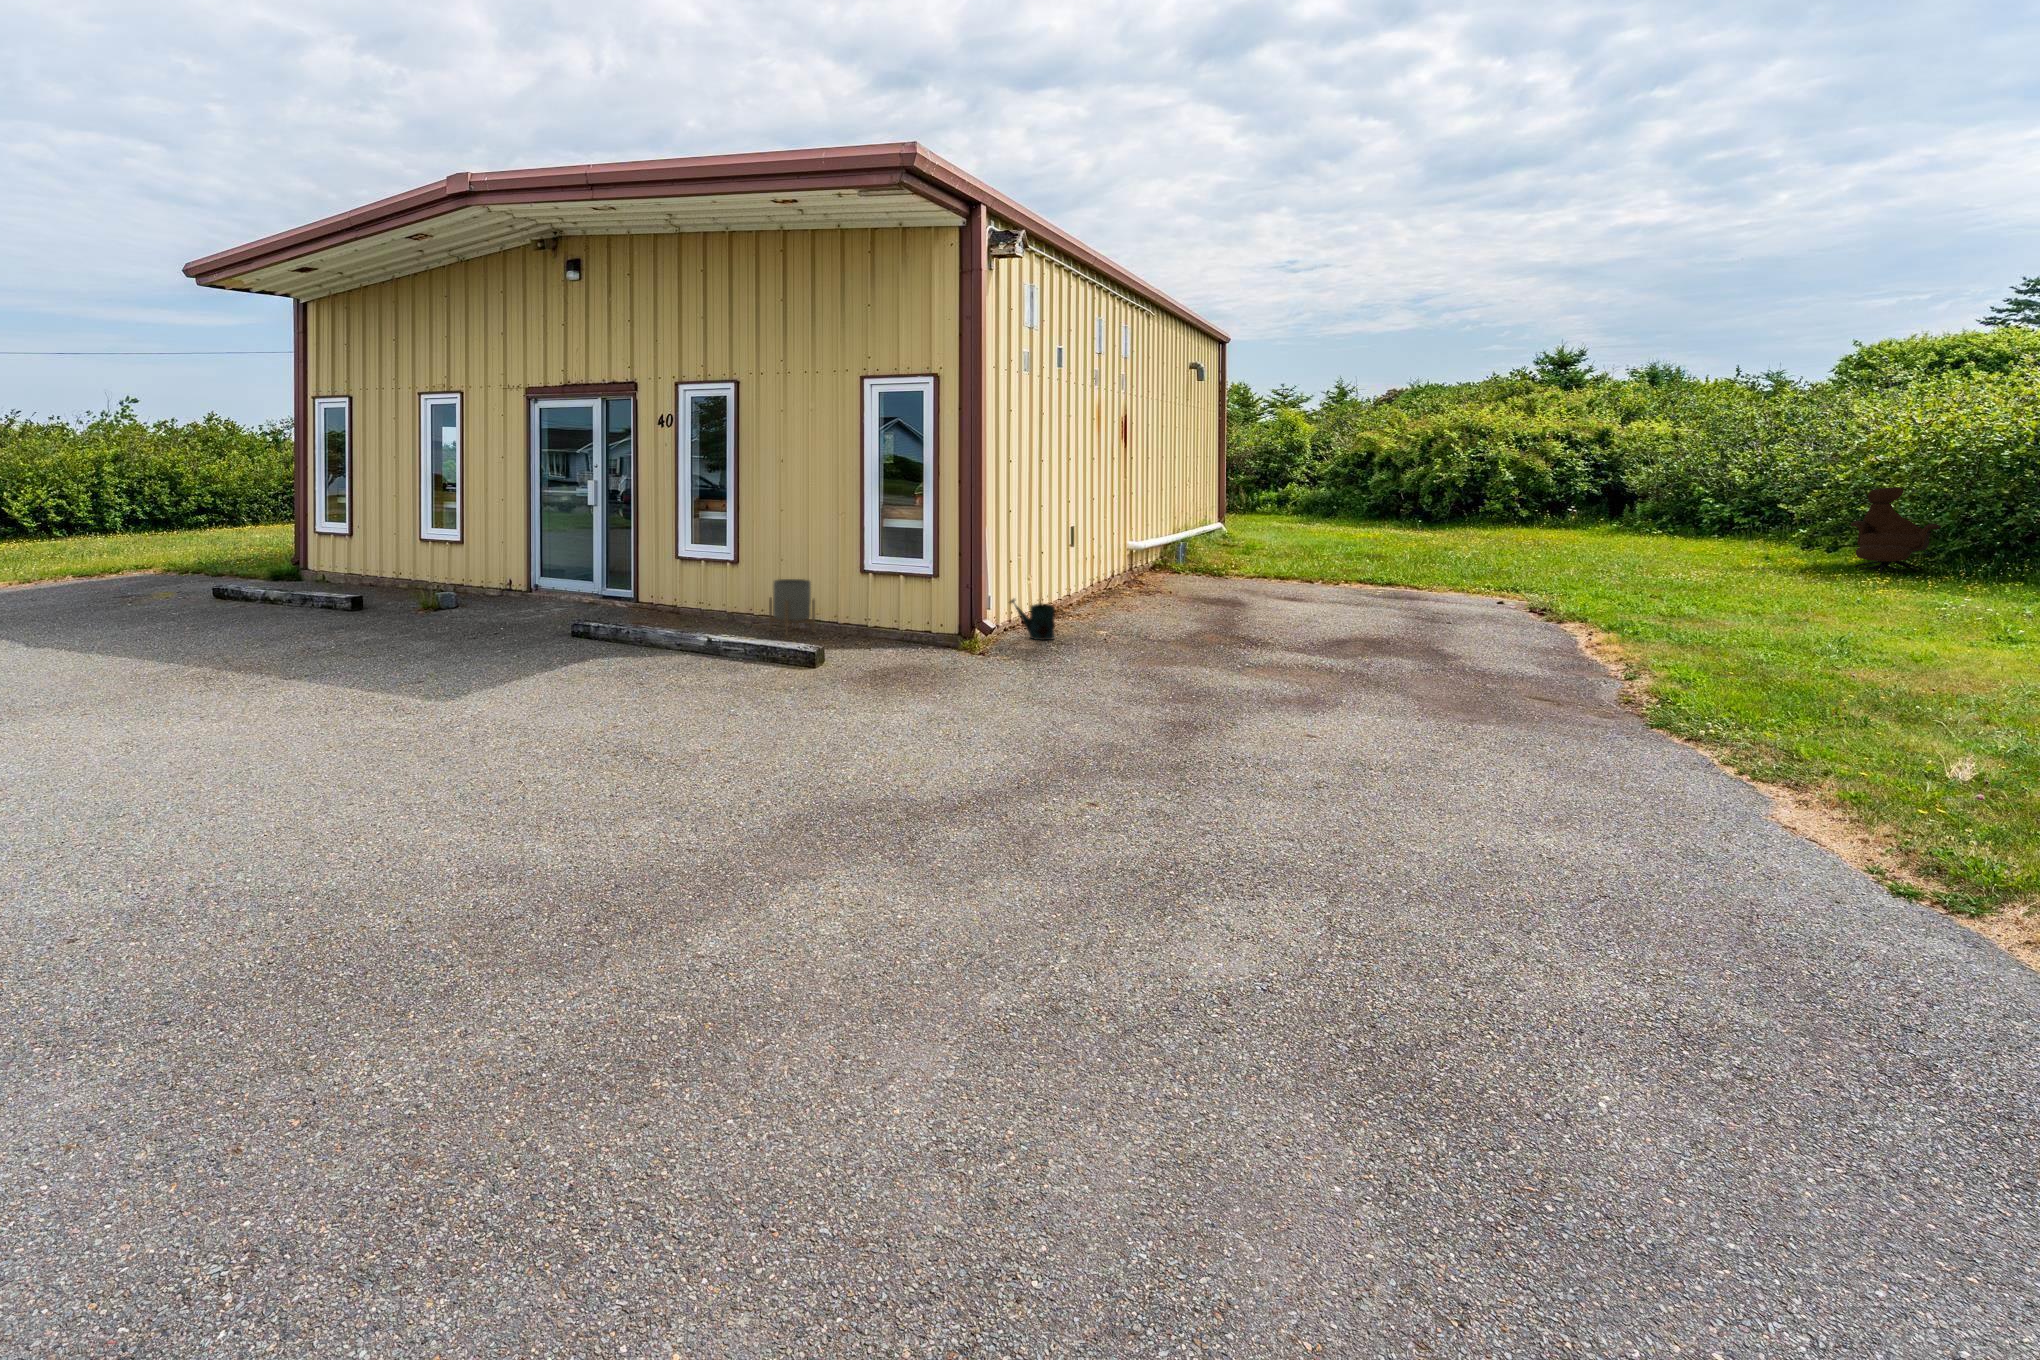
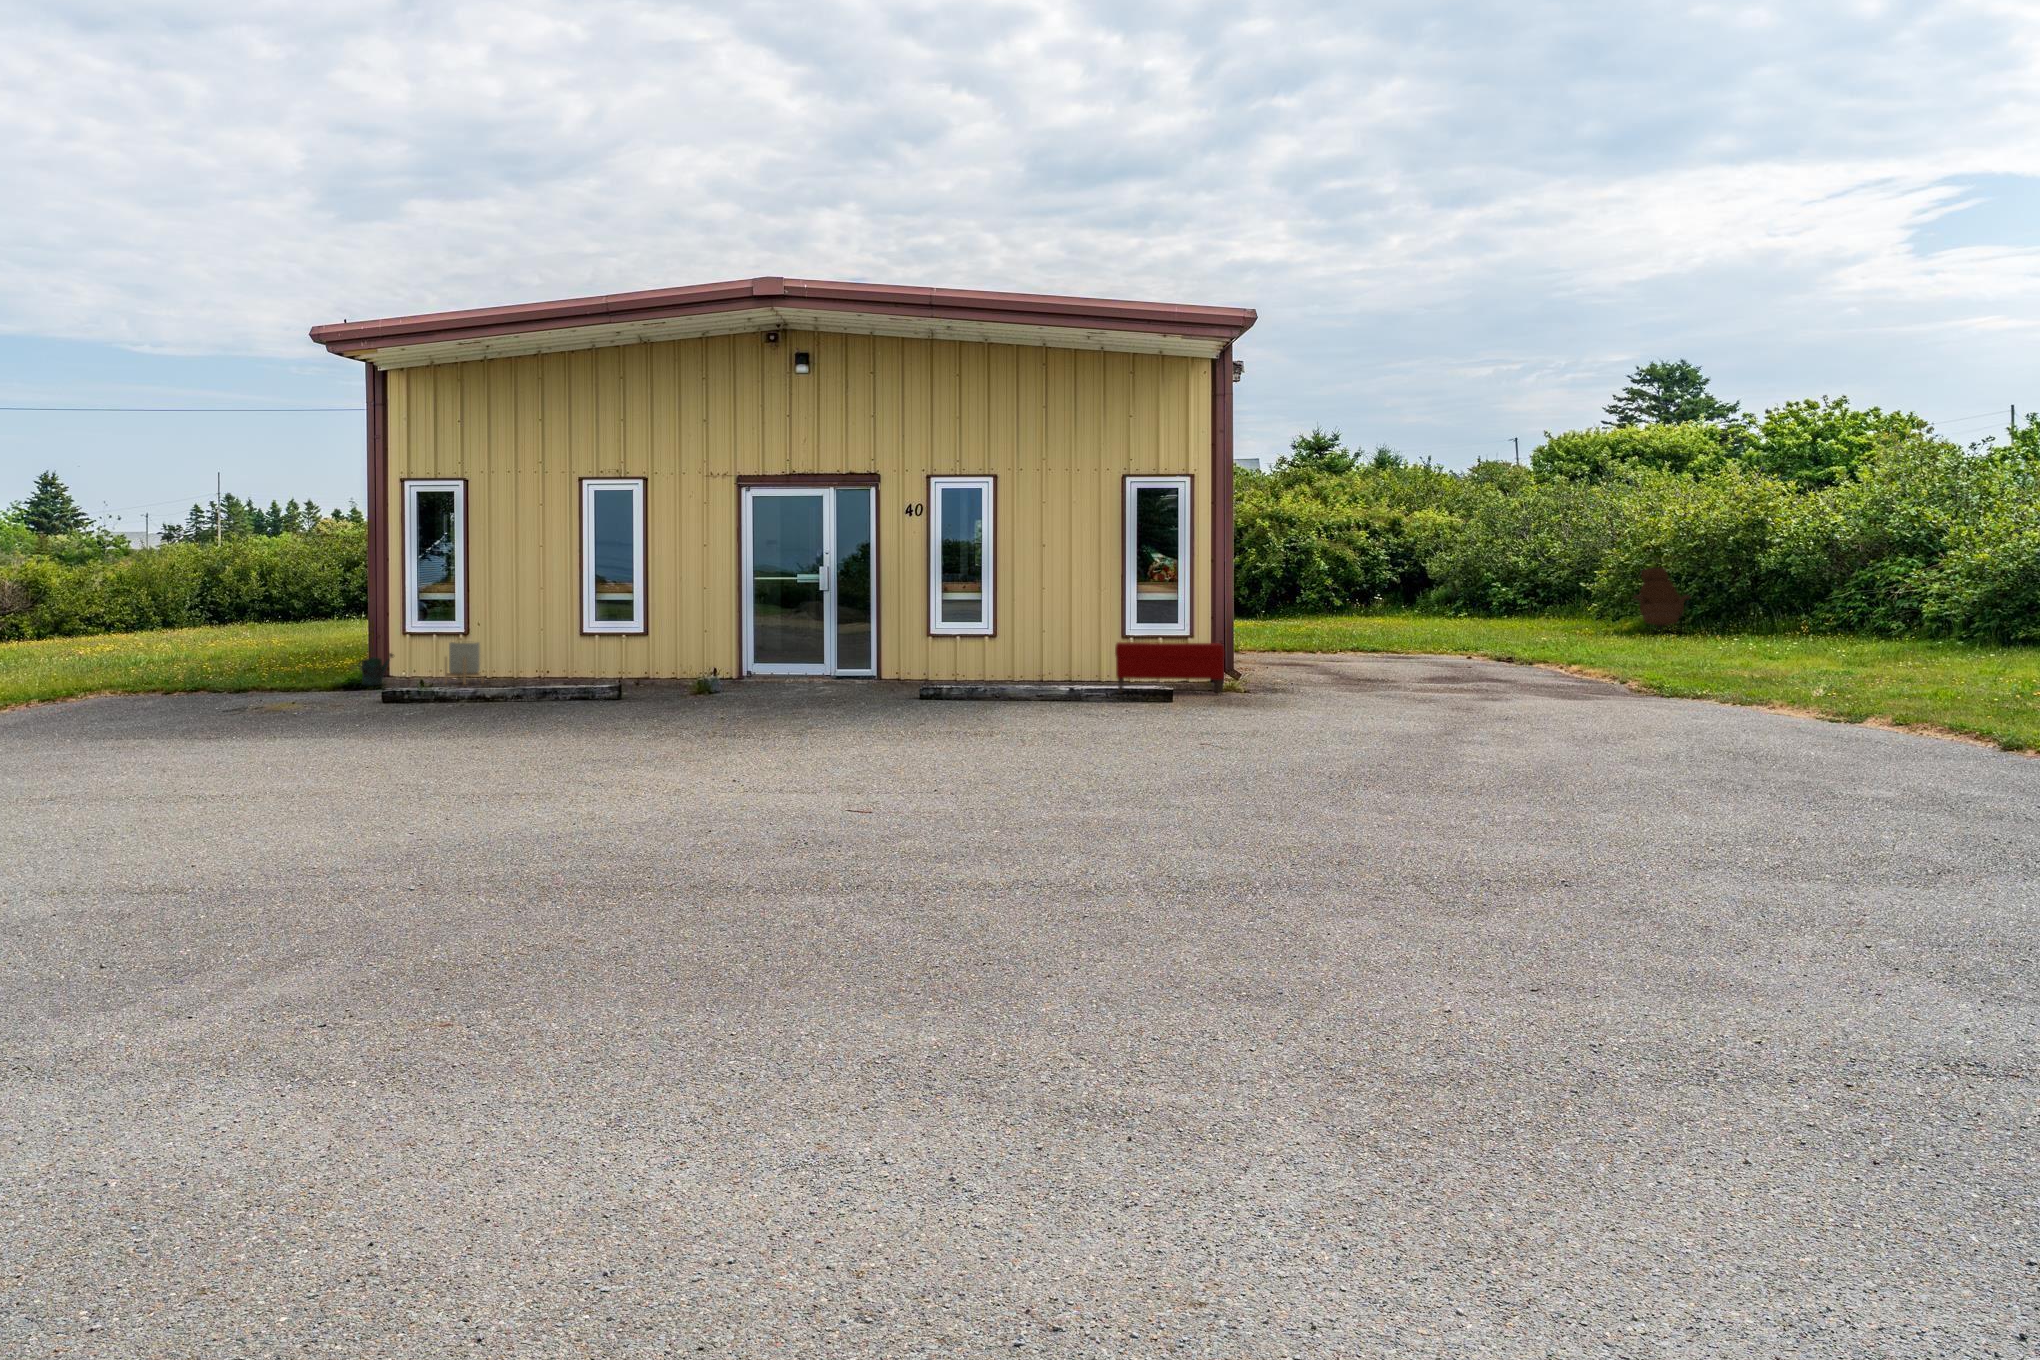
bench: none [822,577,965,654] -> present [1115,642,1224,695]
planter: present [769,579,815,635] -> present [445,642,484,684]
watering can: present [1010,599,1055,640] -> present [359,653,393,685]

